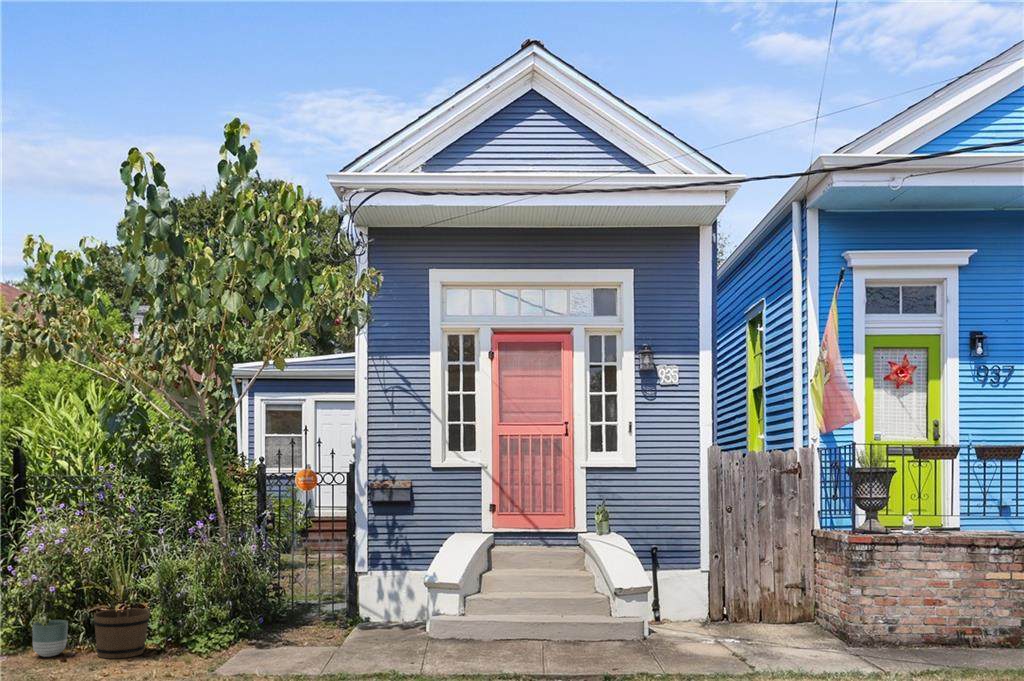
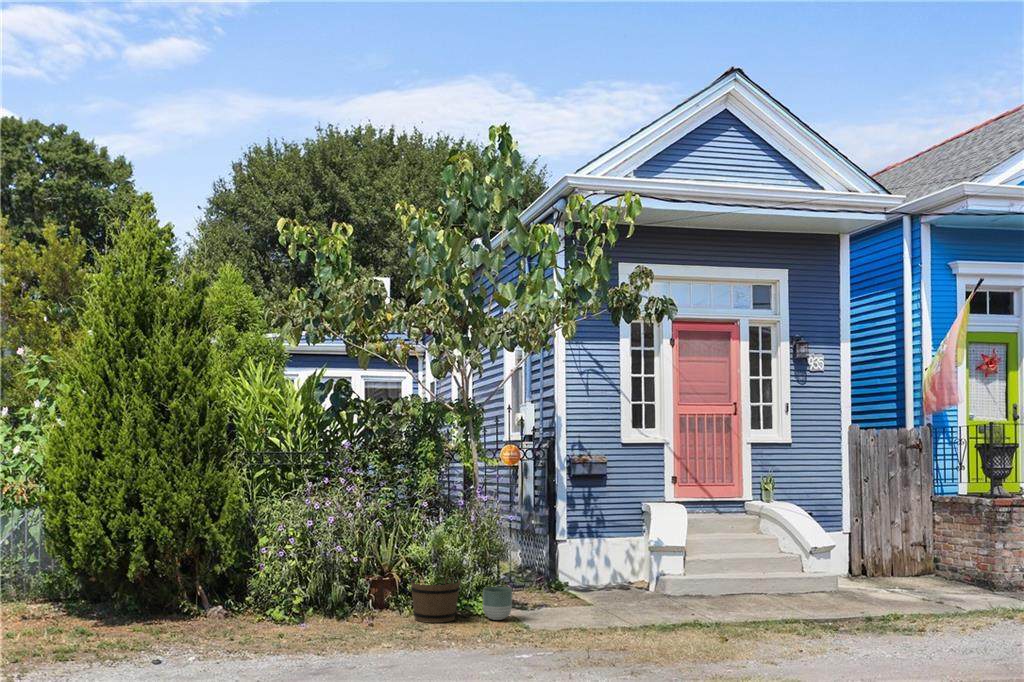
planter: present [33,620,68,657] -> present [483,587,512,620]

